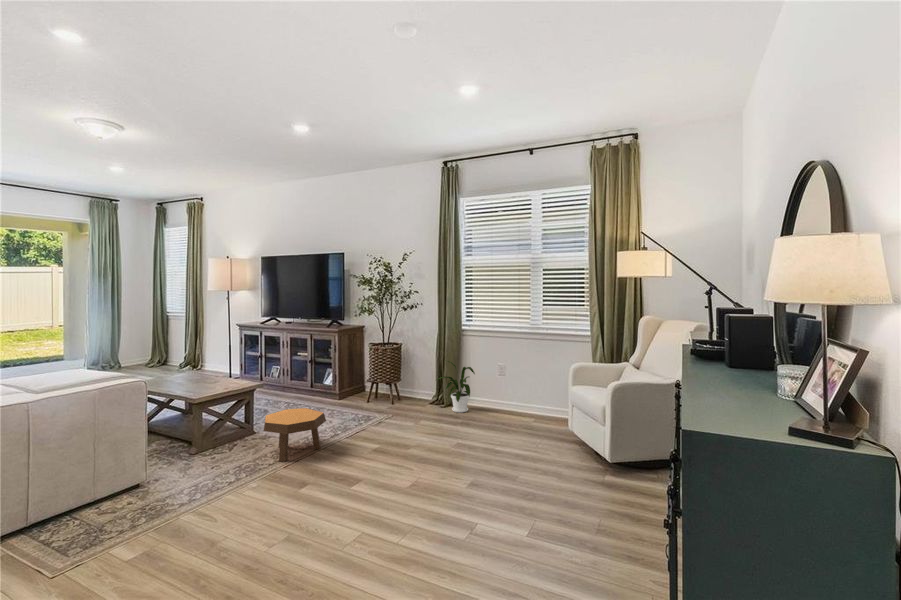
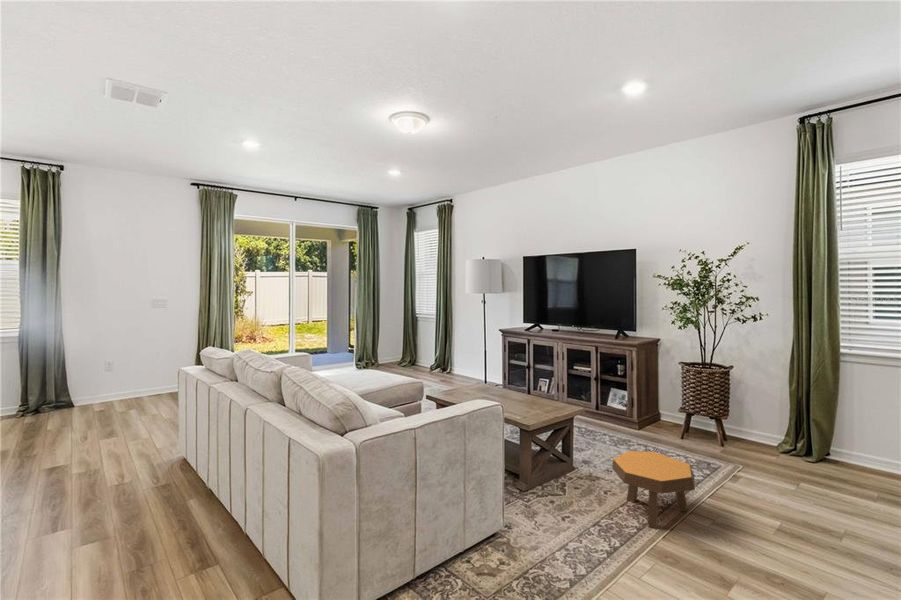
house plant: present [437,361,475,413] -> none [807,394,879,472]

